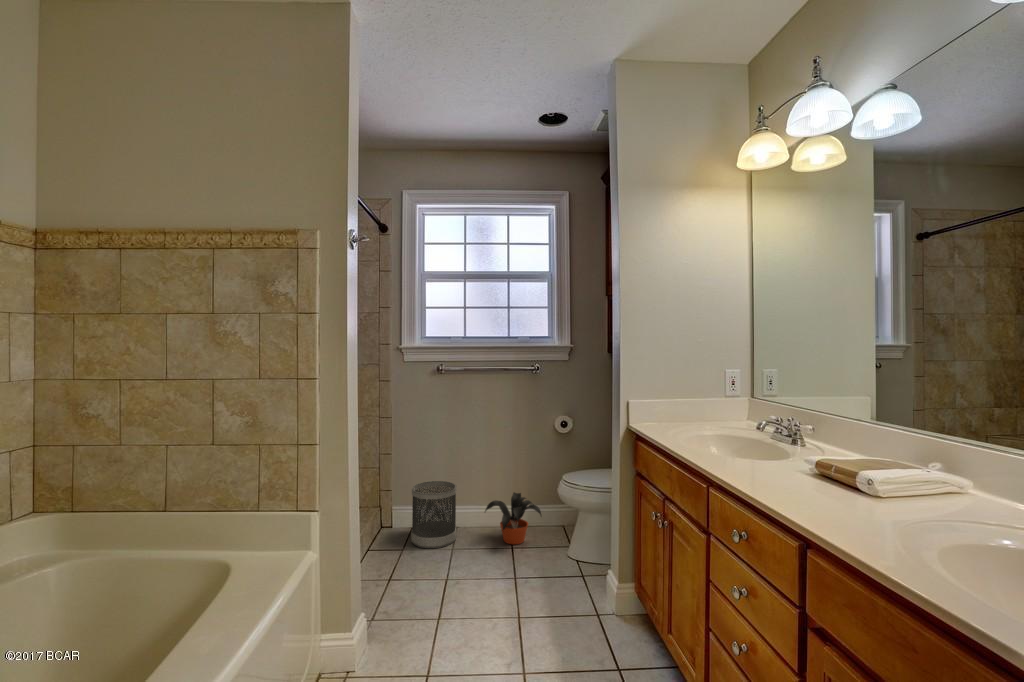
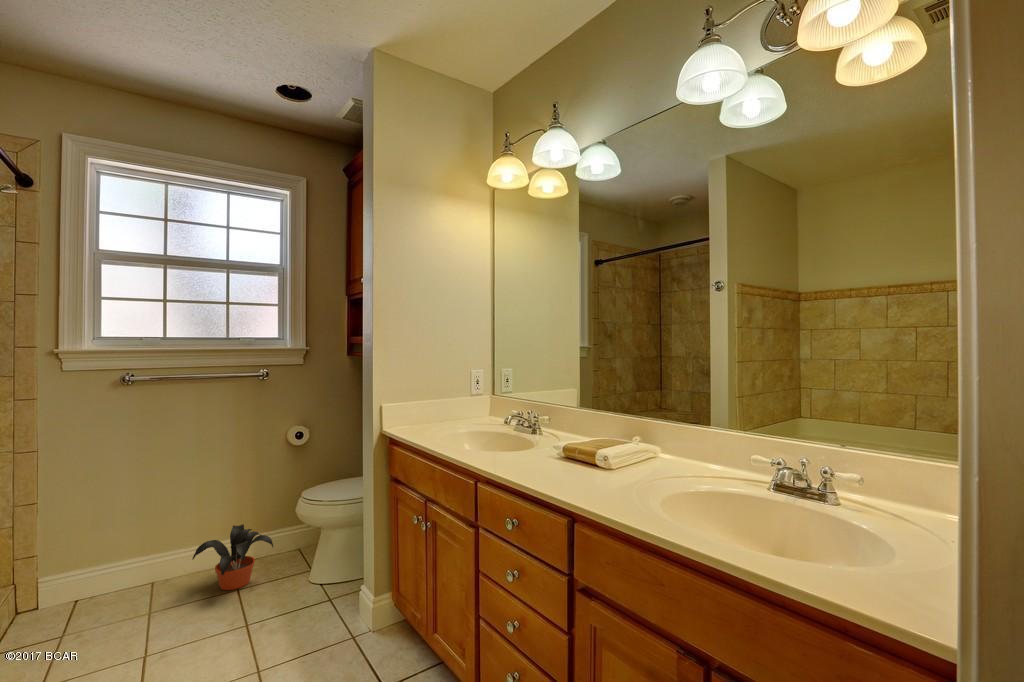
wastebasket: present [411,481,457,548] -> none [65,530,146,632]

